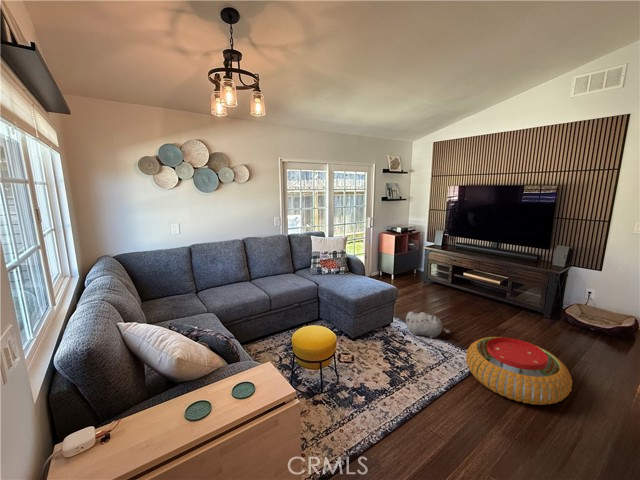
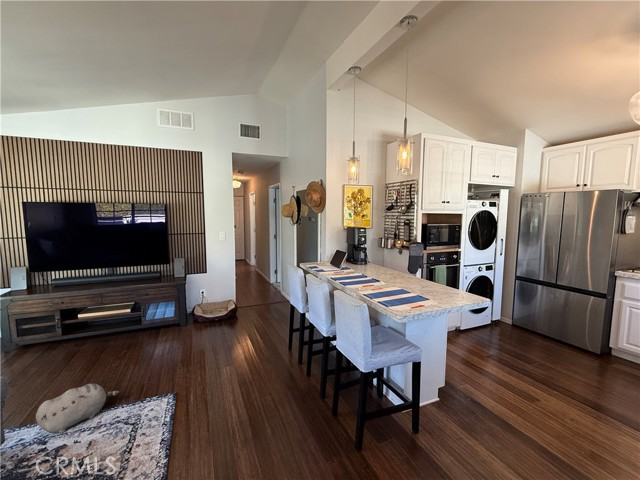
pouf: present [466,337,572,405] -> none [156,350,250,418]

